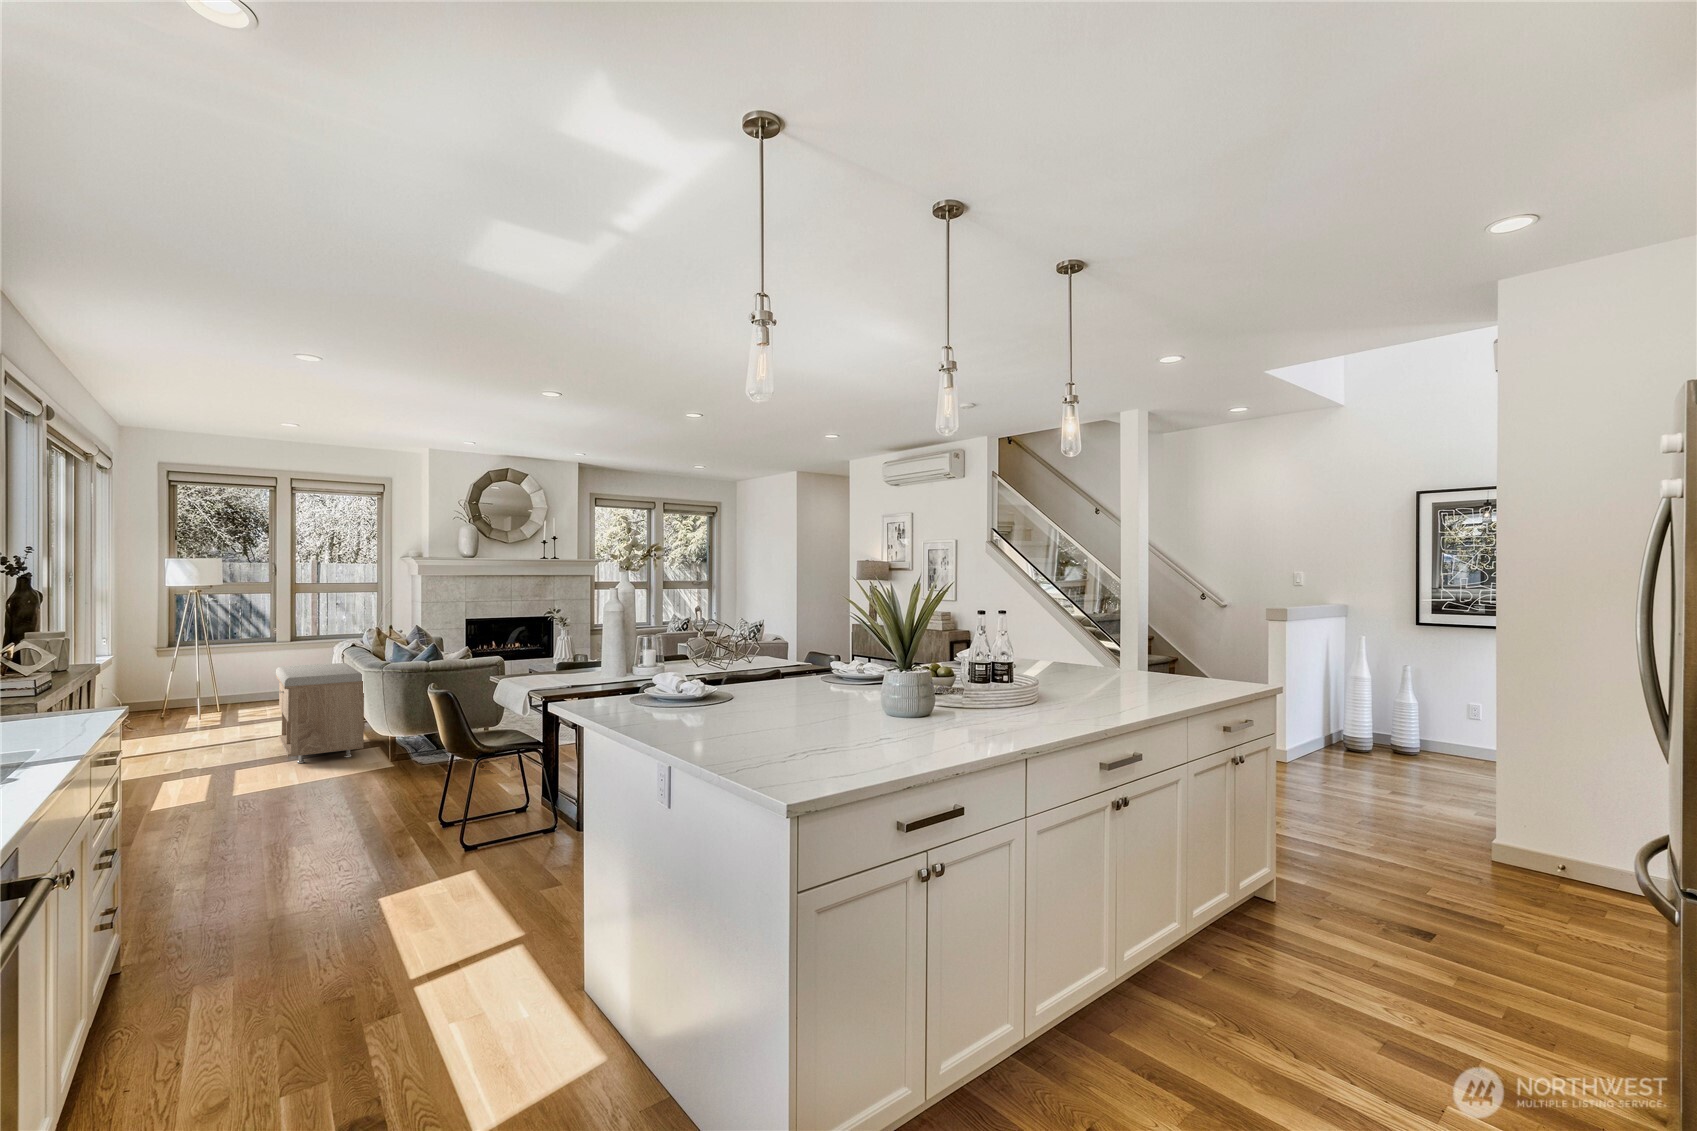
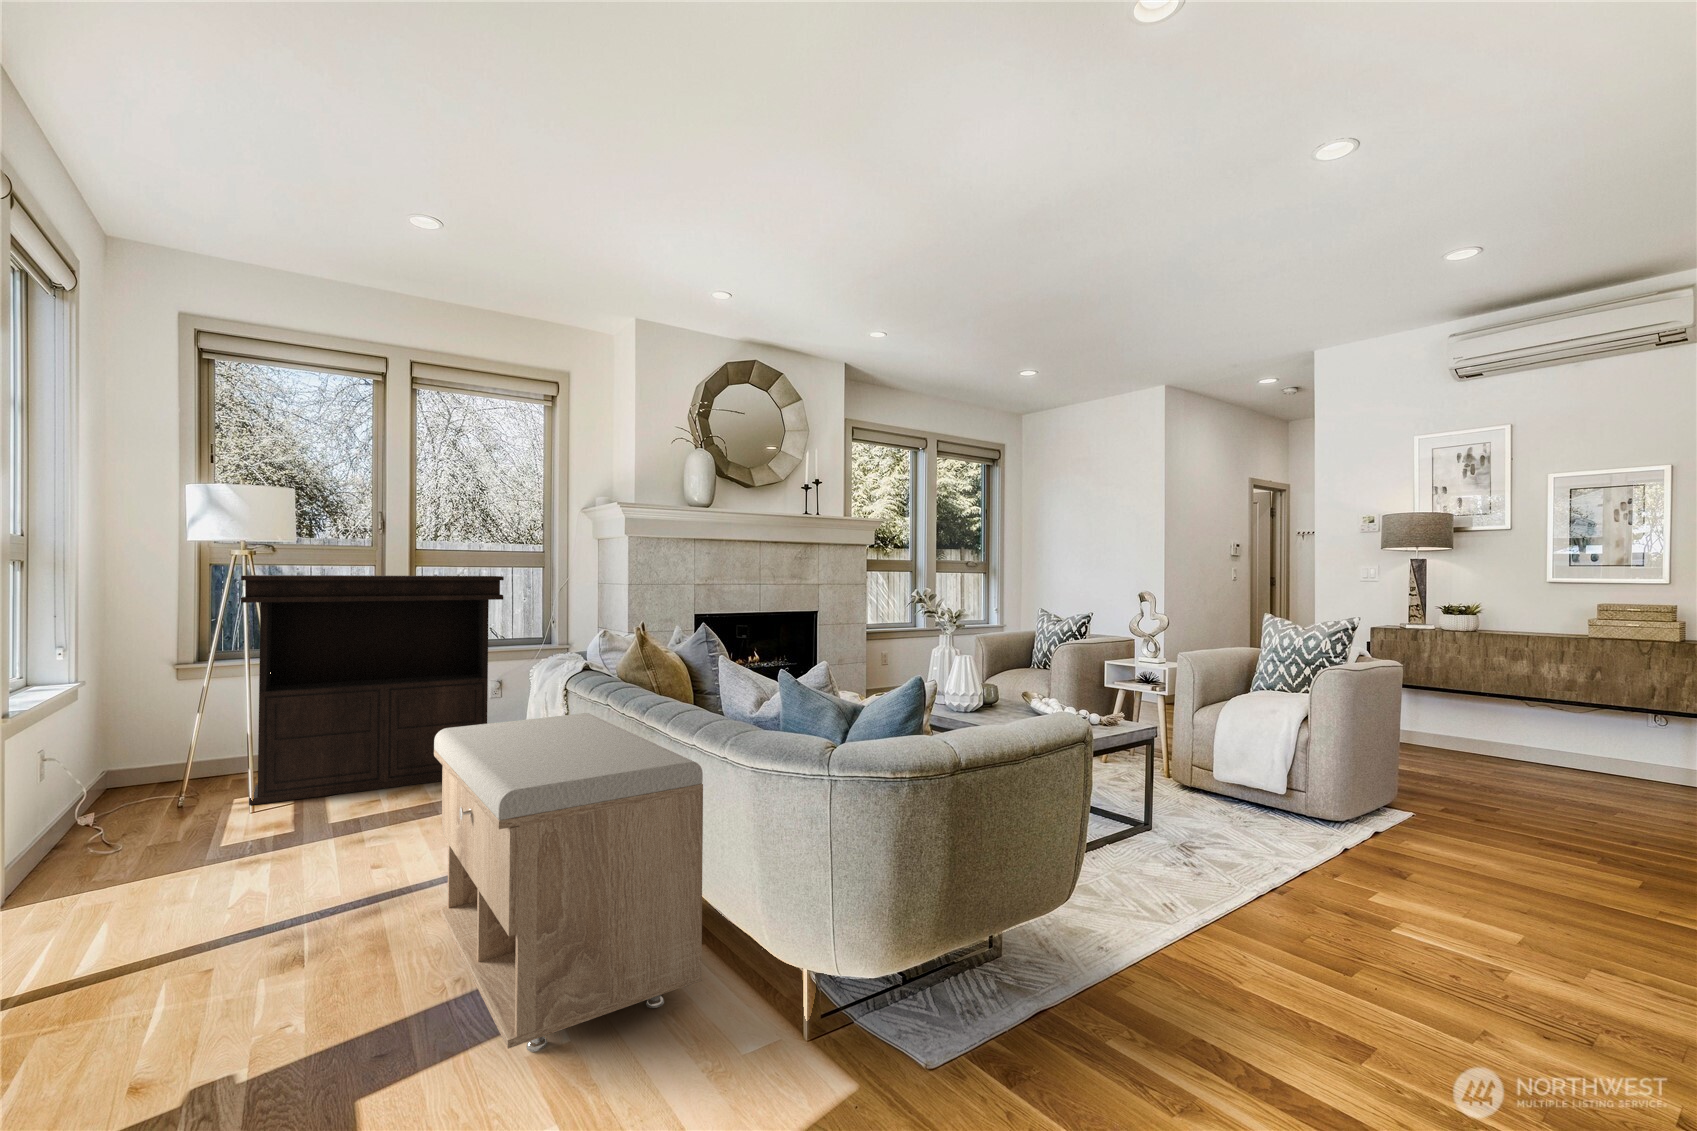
console table: none [195,600,337,717] -> present [241,575,504,805]

